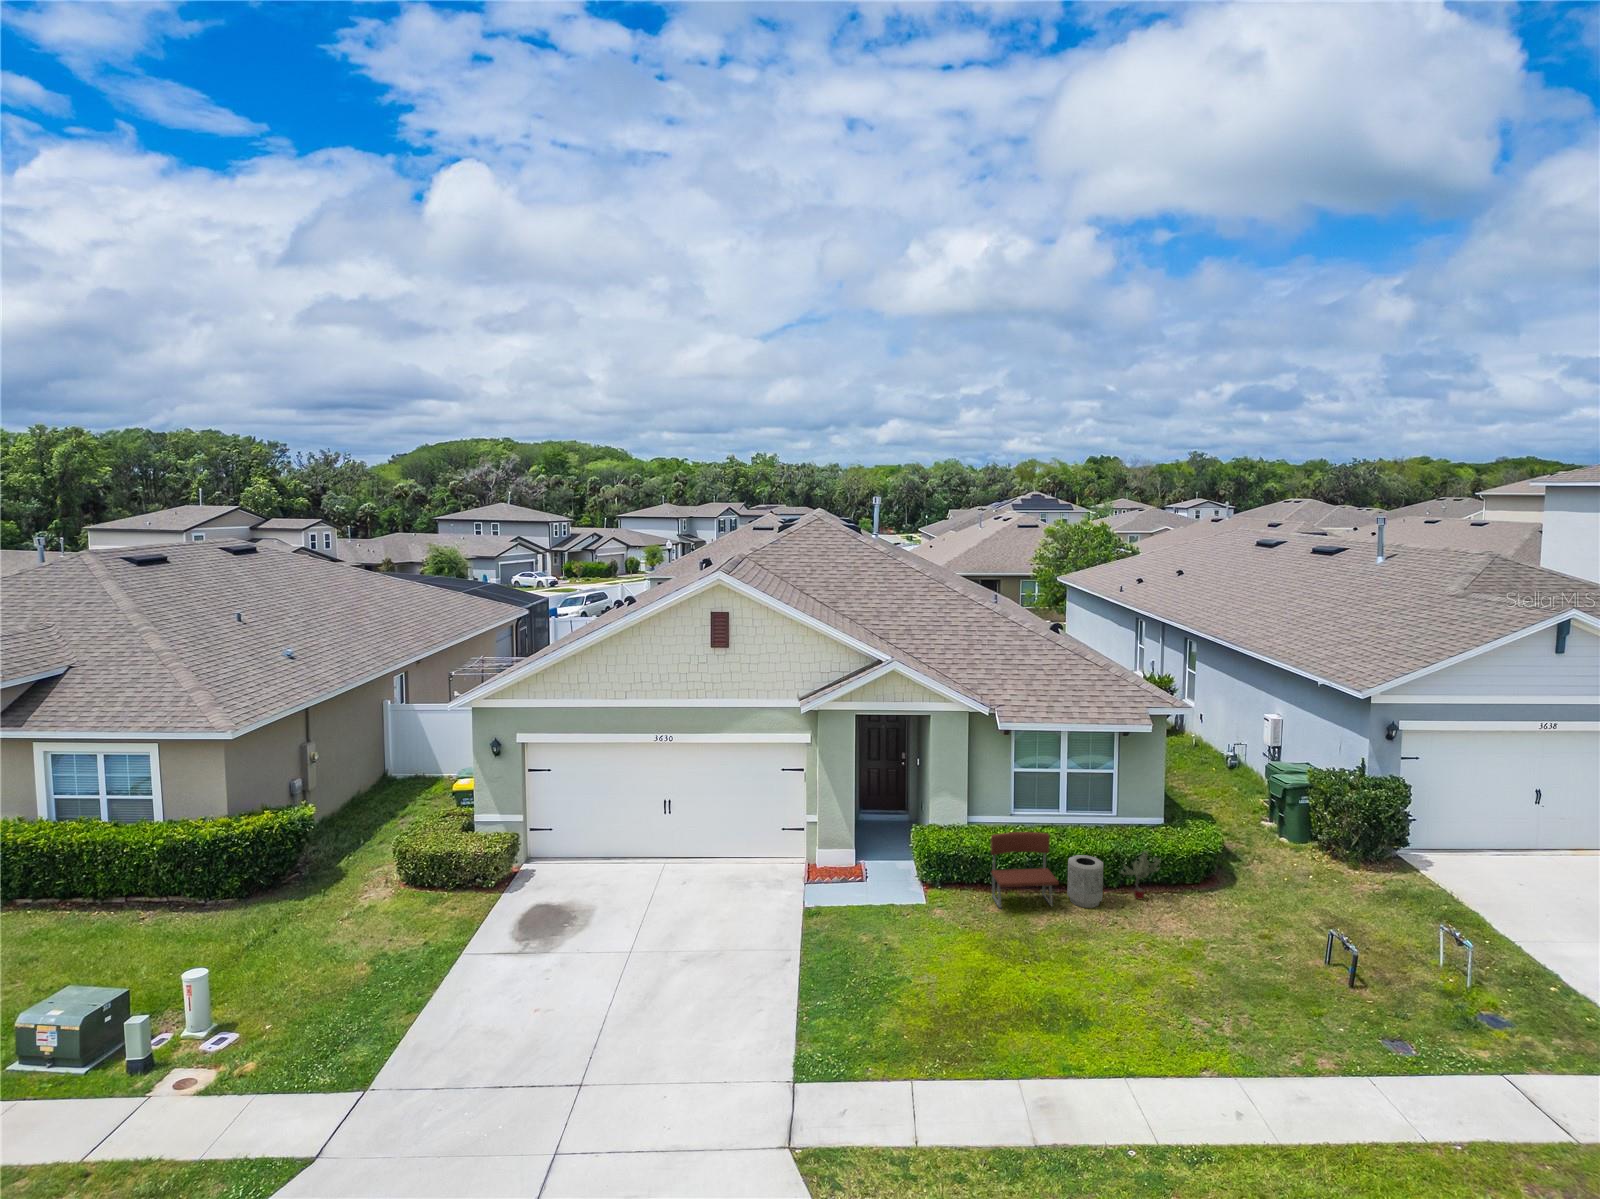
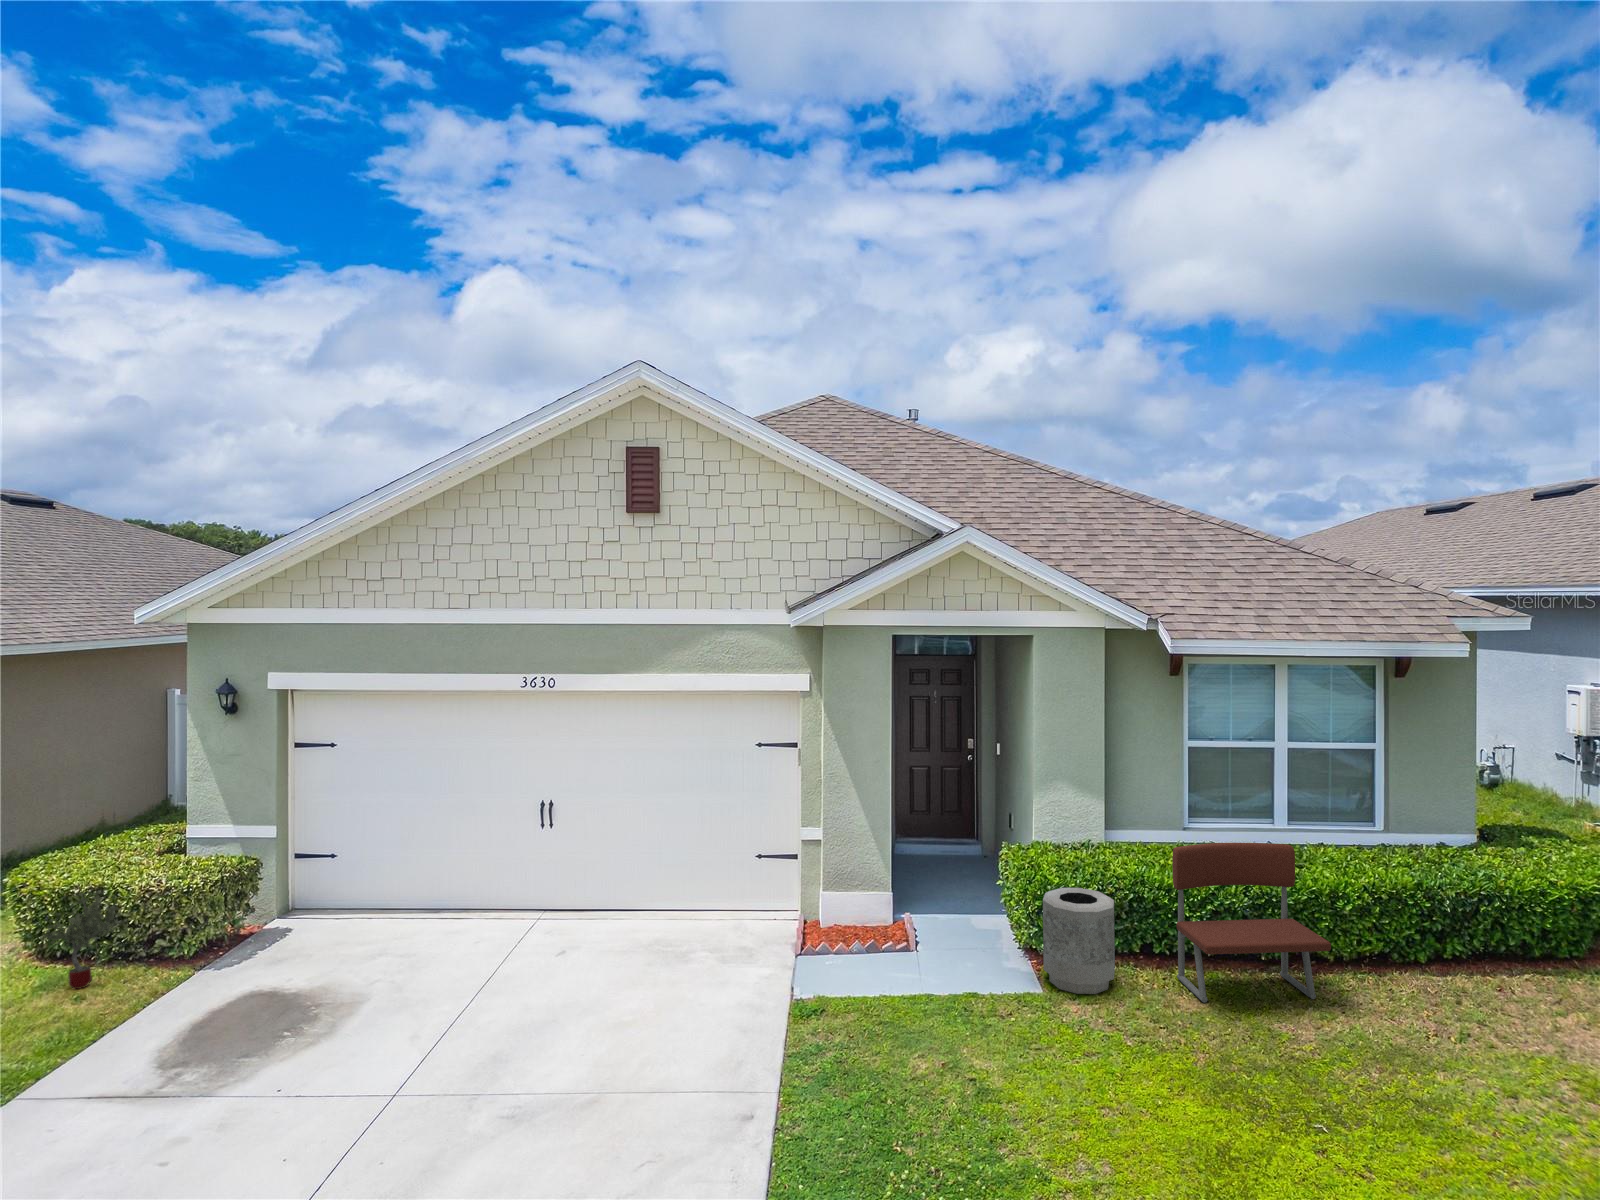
potted tree: present [1121,852,1160,900] -> present [44,890,120,989]
trash can: present [1067,855,1103,908] -> present [1043,888,1115,994]

